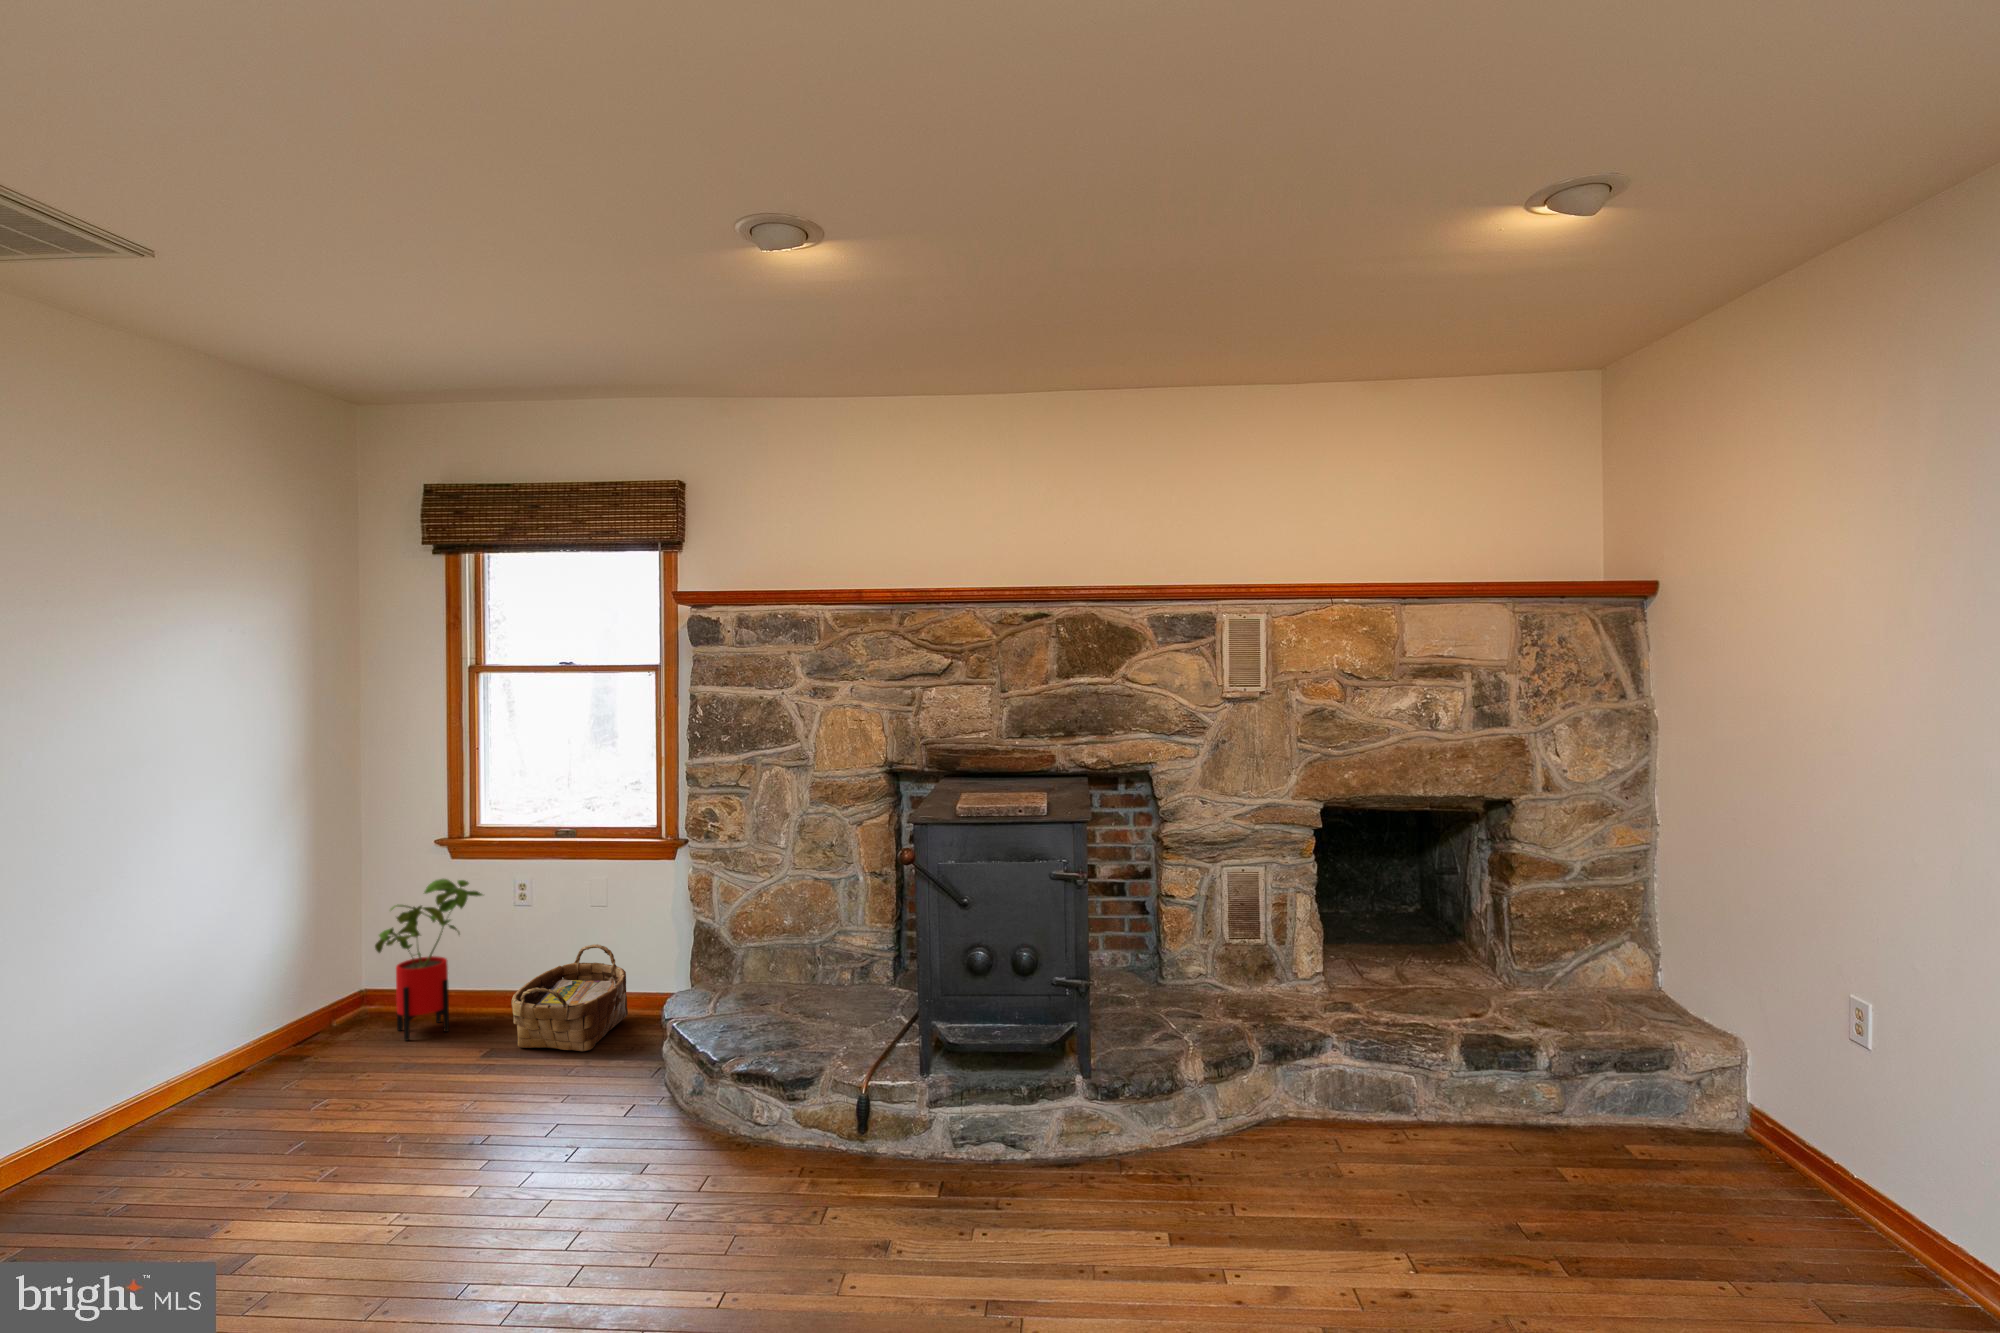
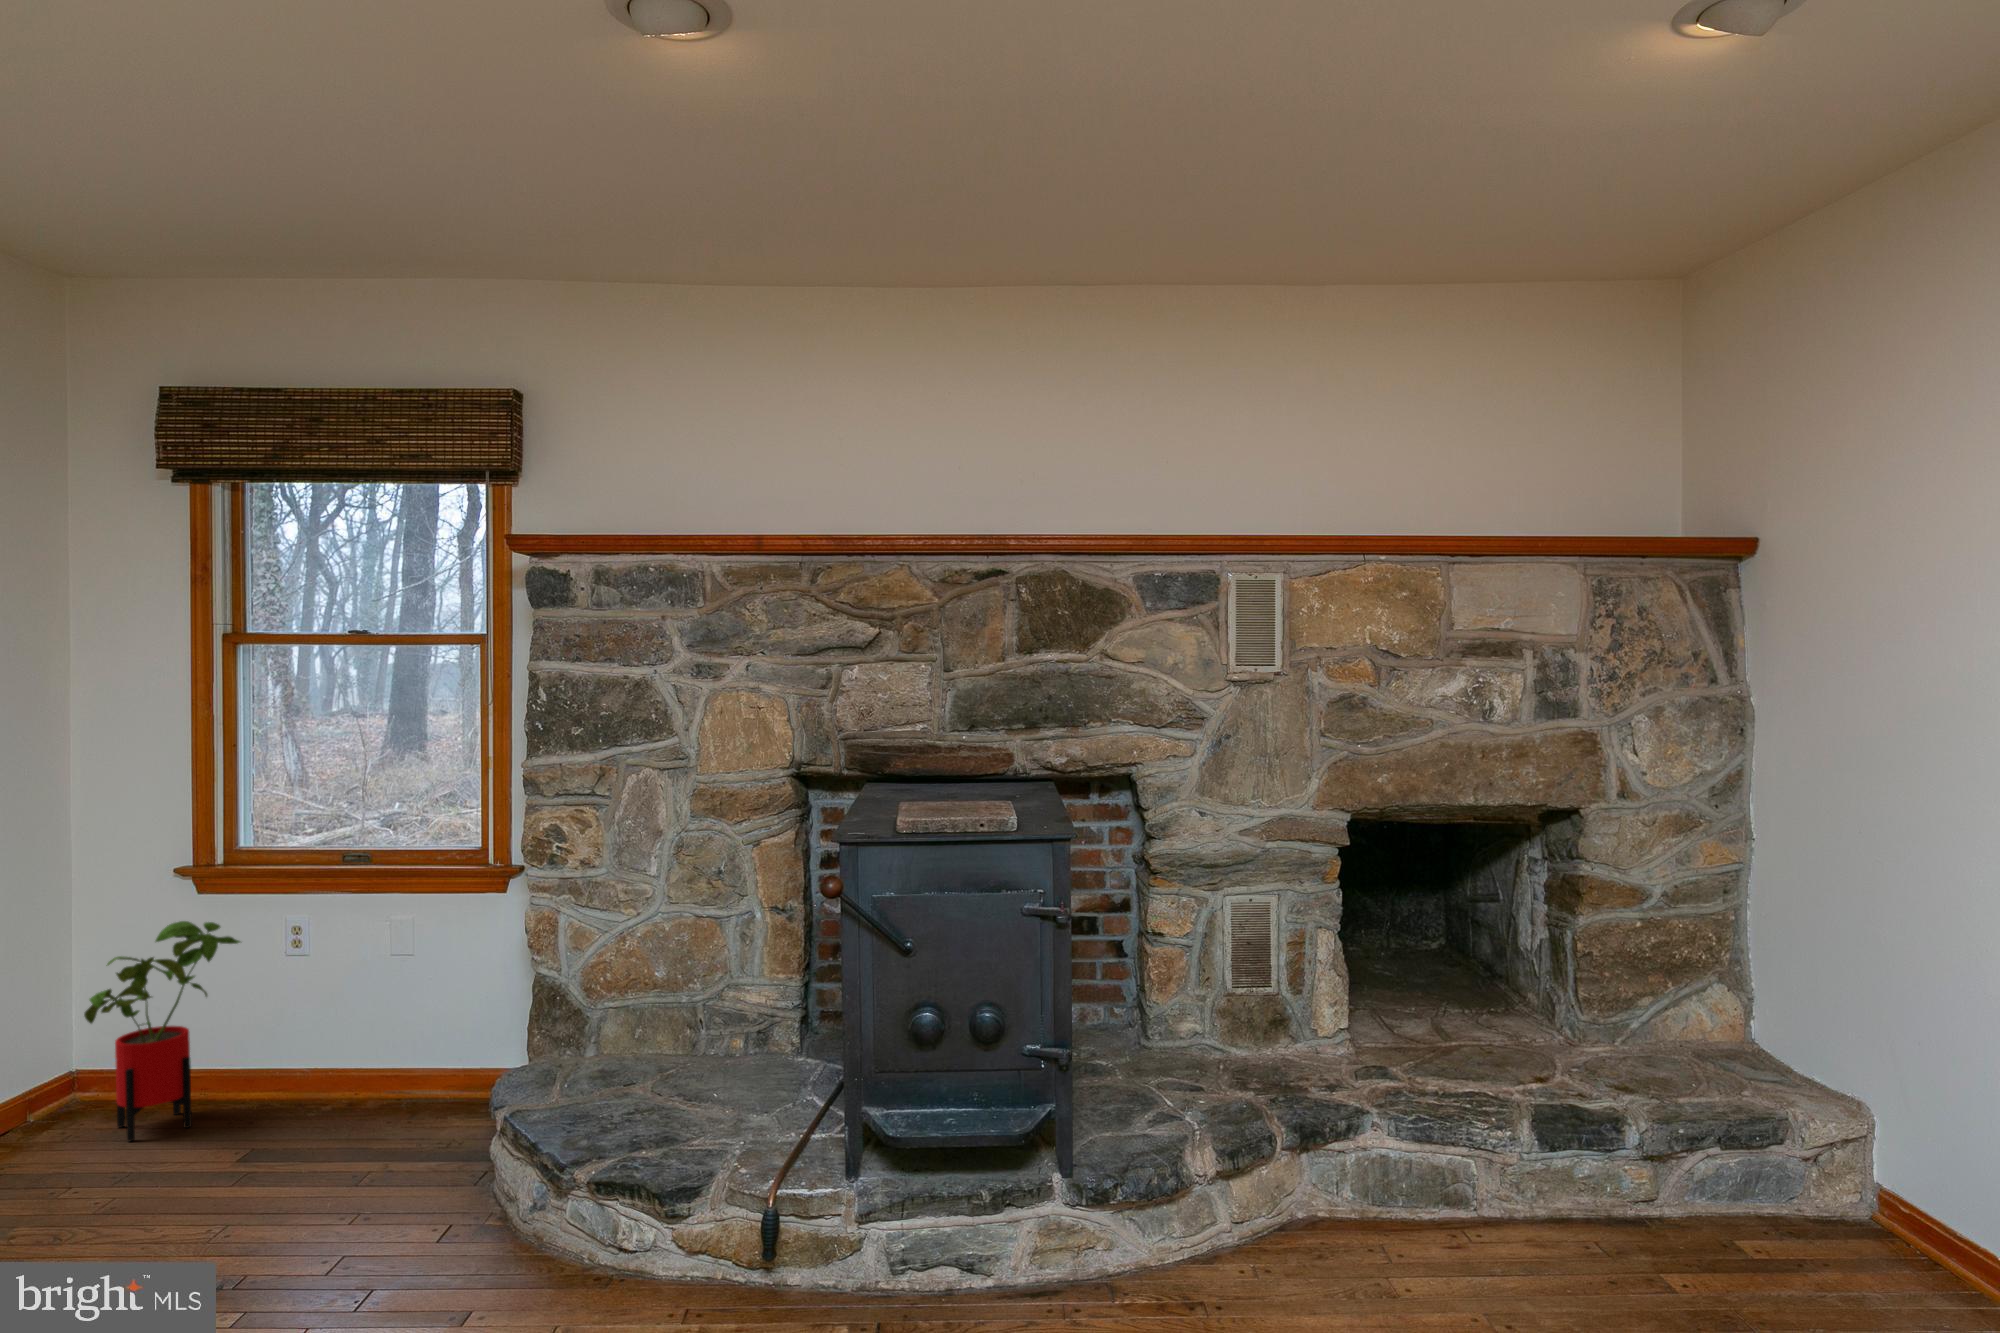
woven basket: present [511,944,628,1051] -> none [279,1006,441,1151]

